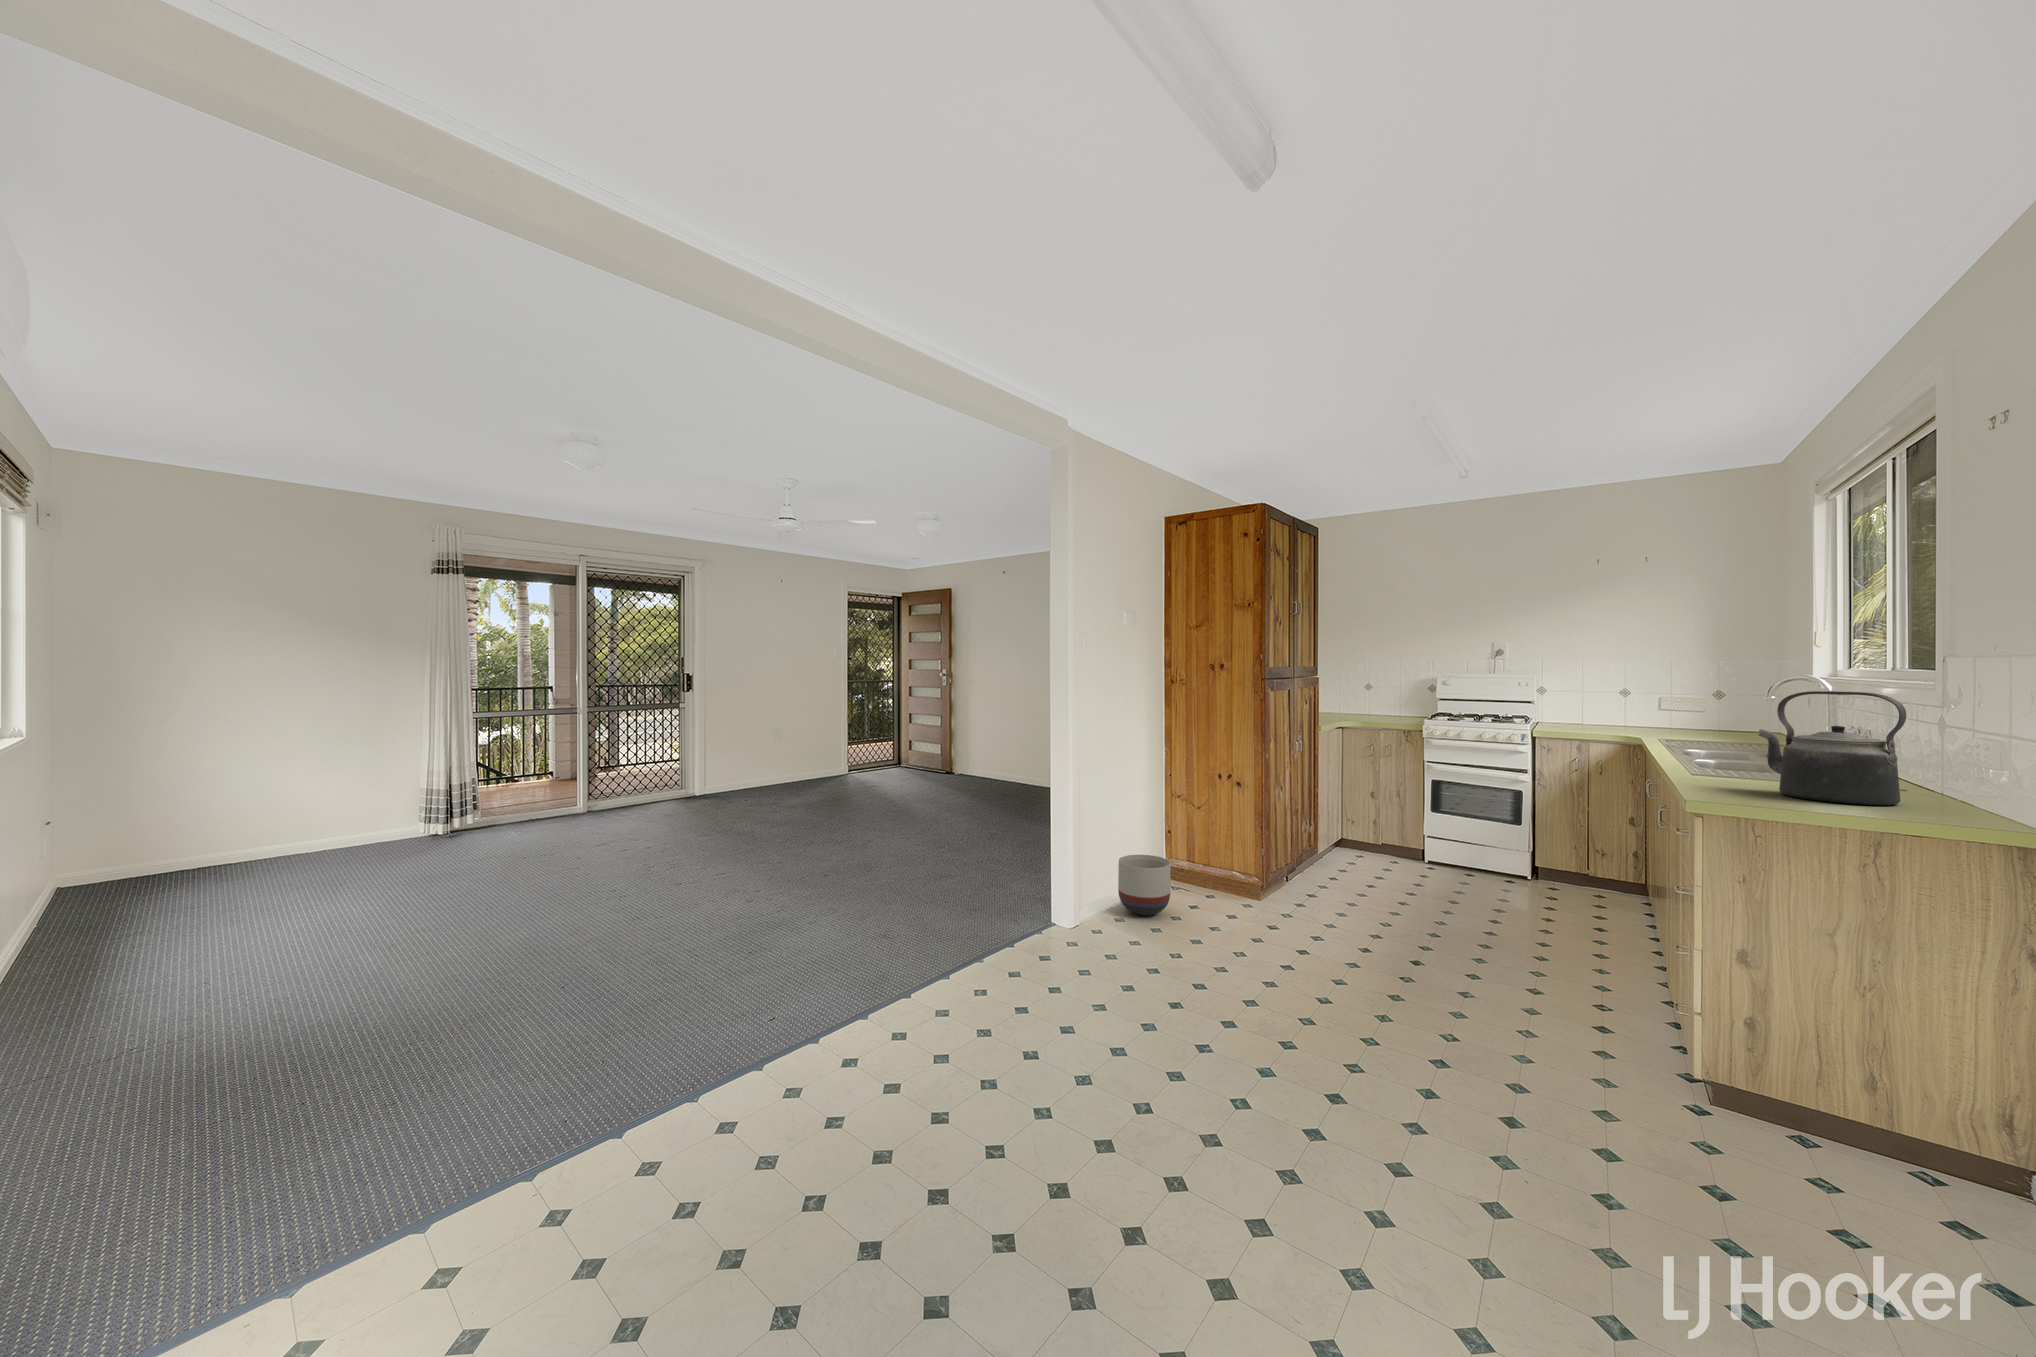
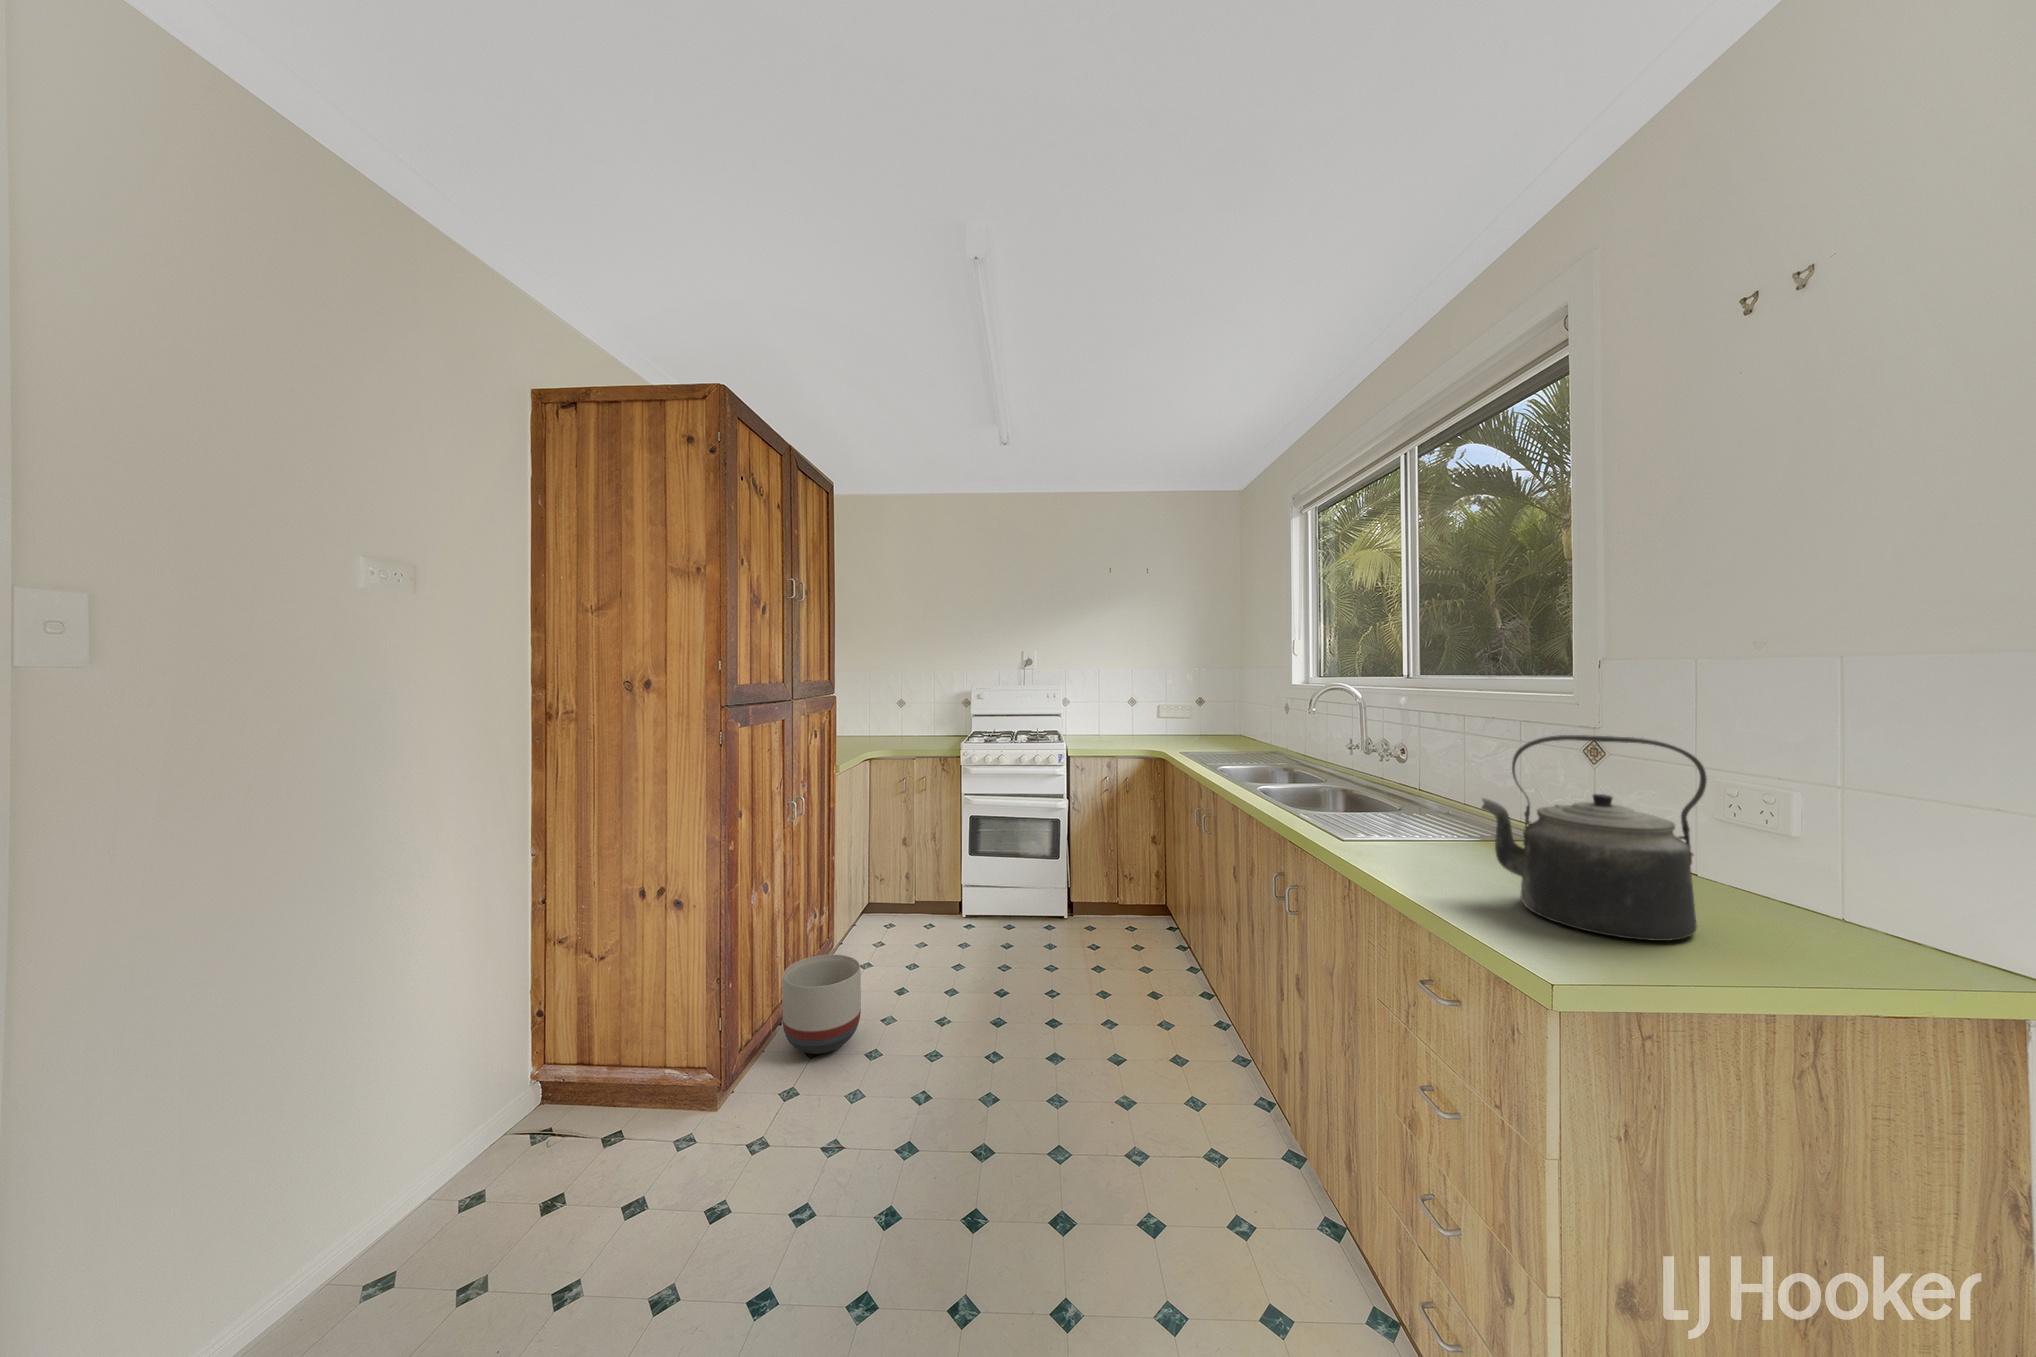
planter: present [1118,855,1171,916] -> present [782,954,861,1054]

